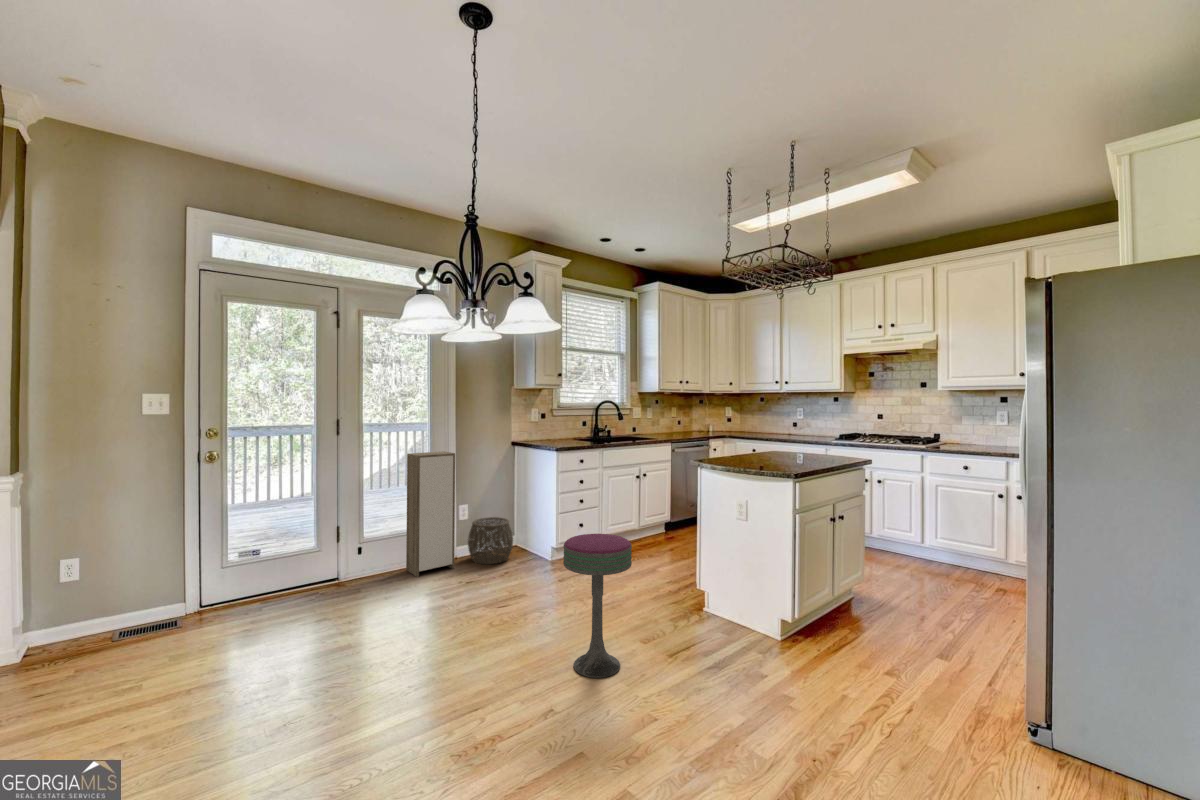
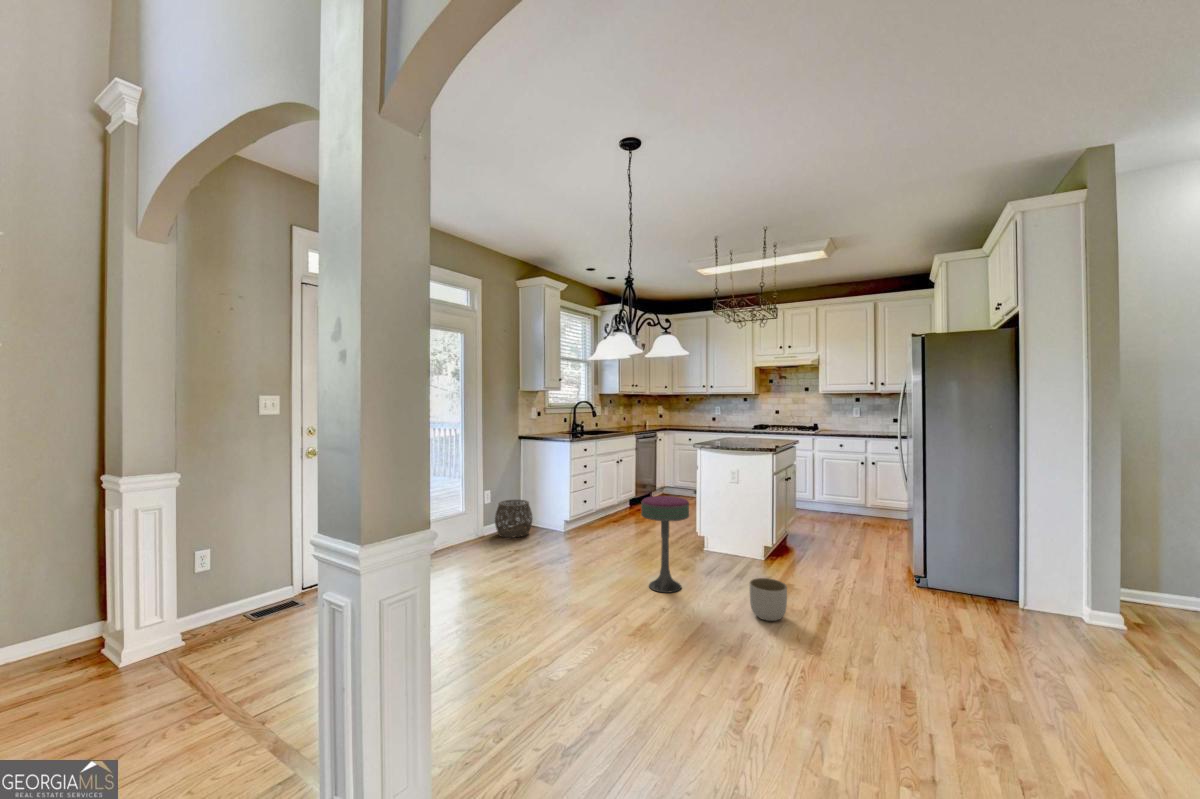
storage cabinet: present [406,451,455,577] -> none [451,445,491,551]
planter: none [676,684,736,765] -> present [750,578,787,621]

